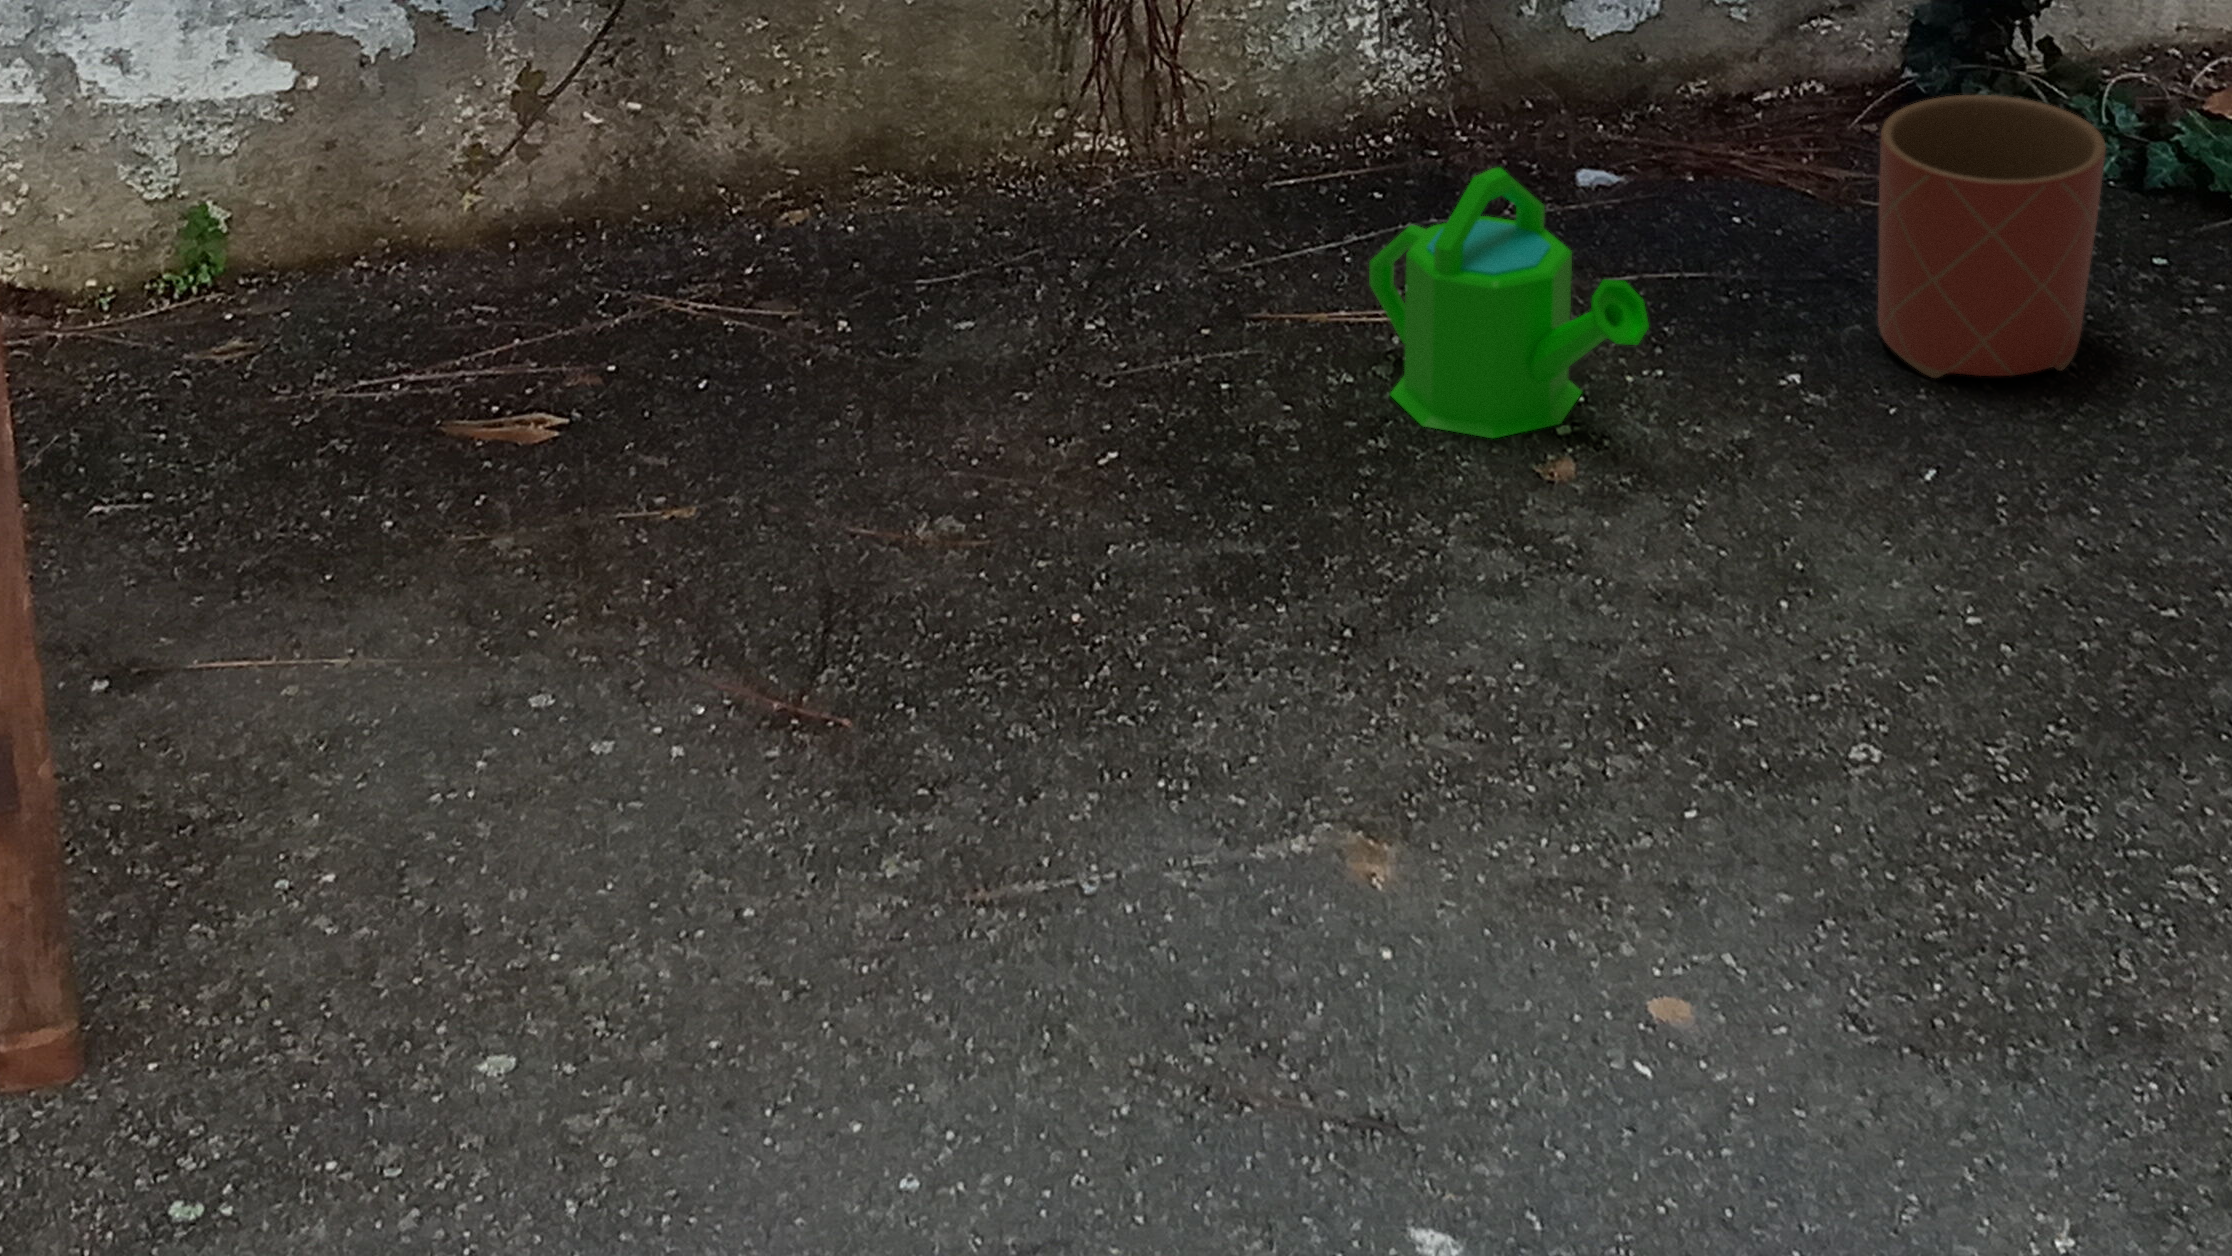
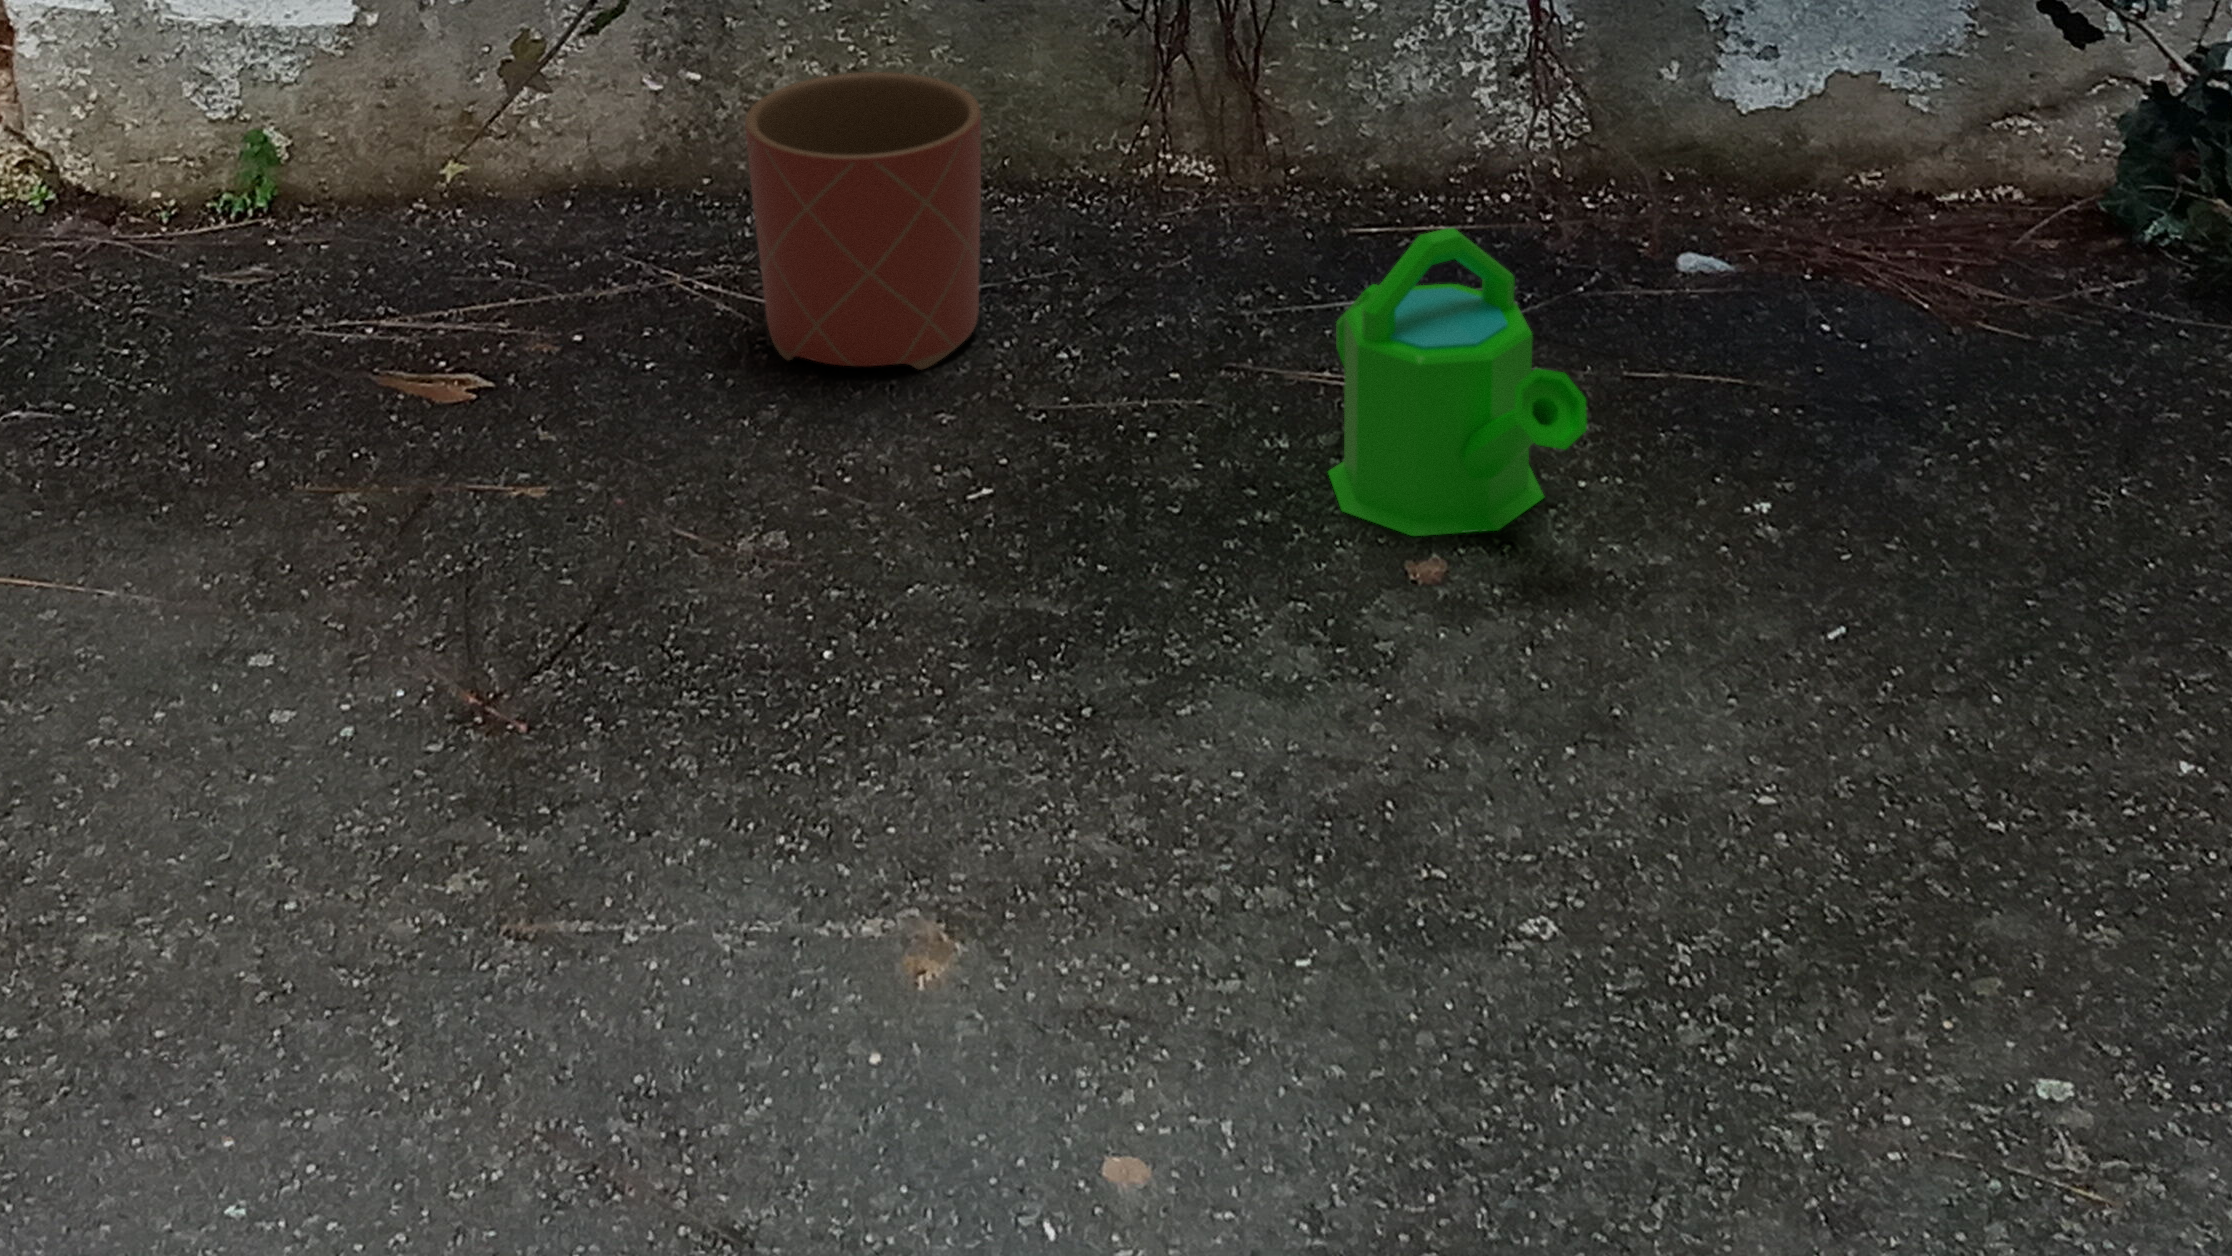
planter: present [1878,95,2106,378] -> present [745,72,981,370]

